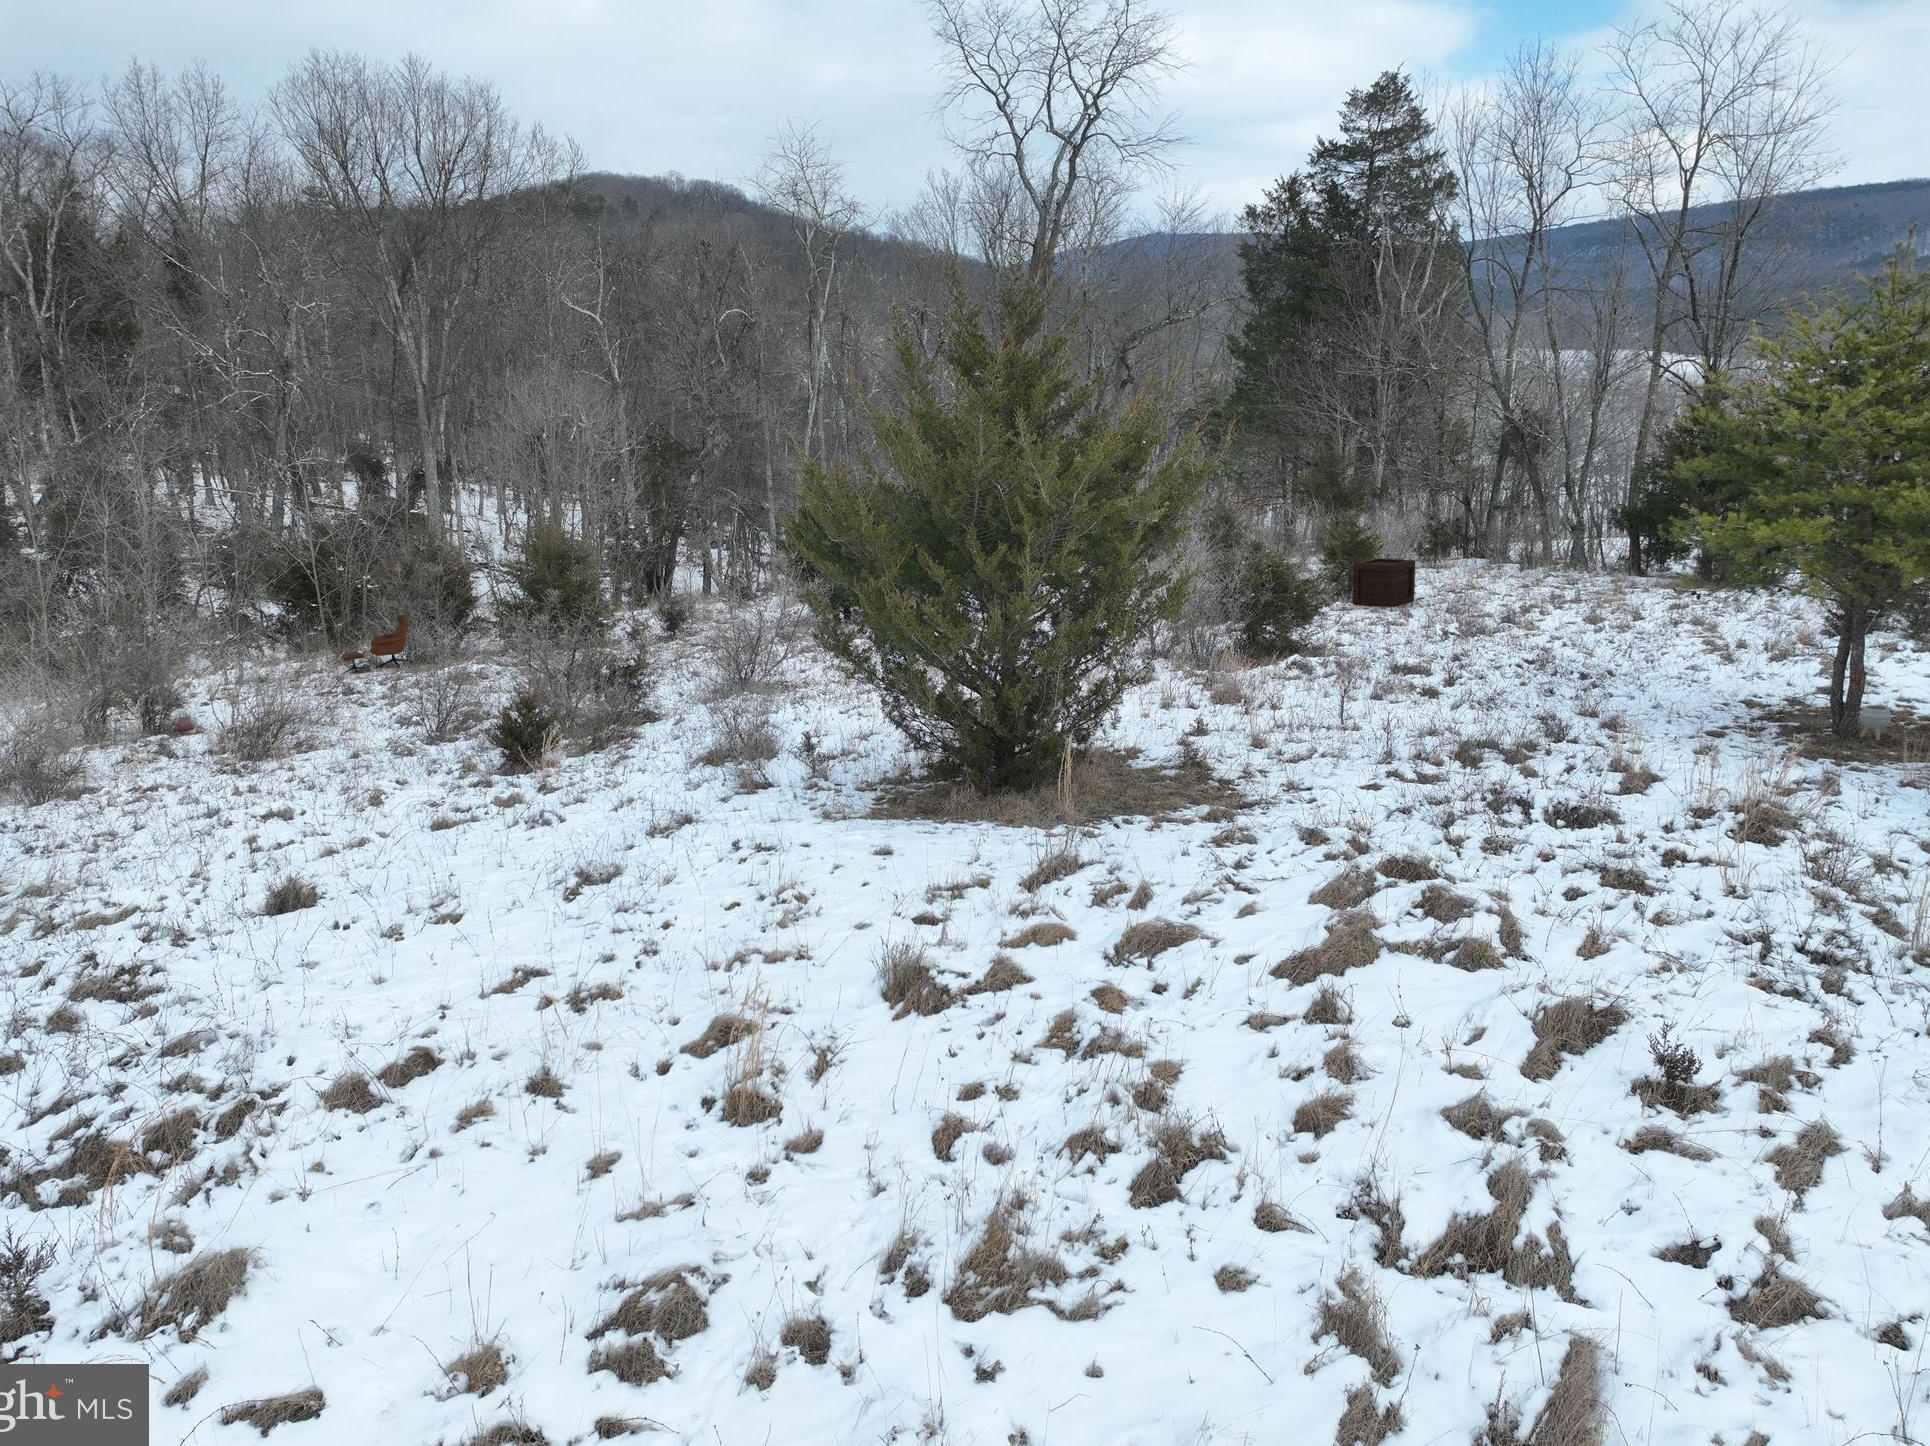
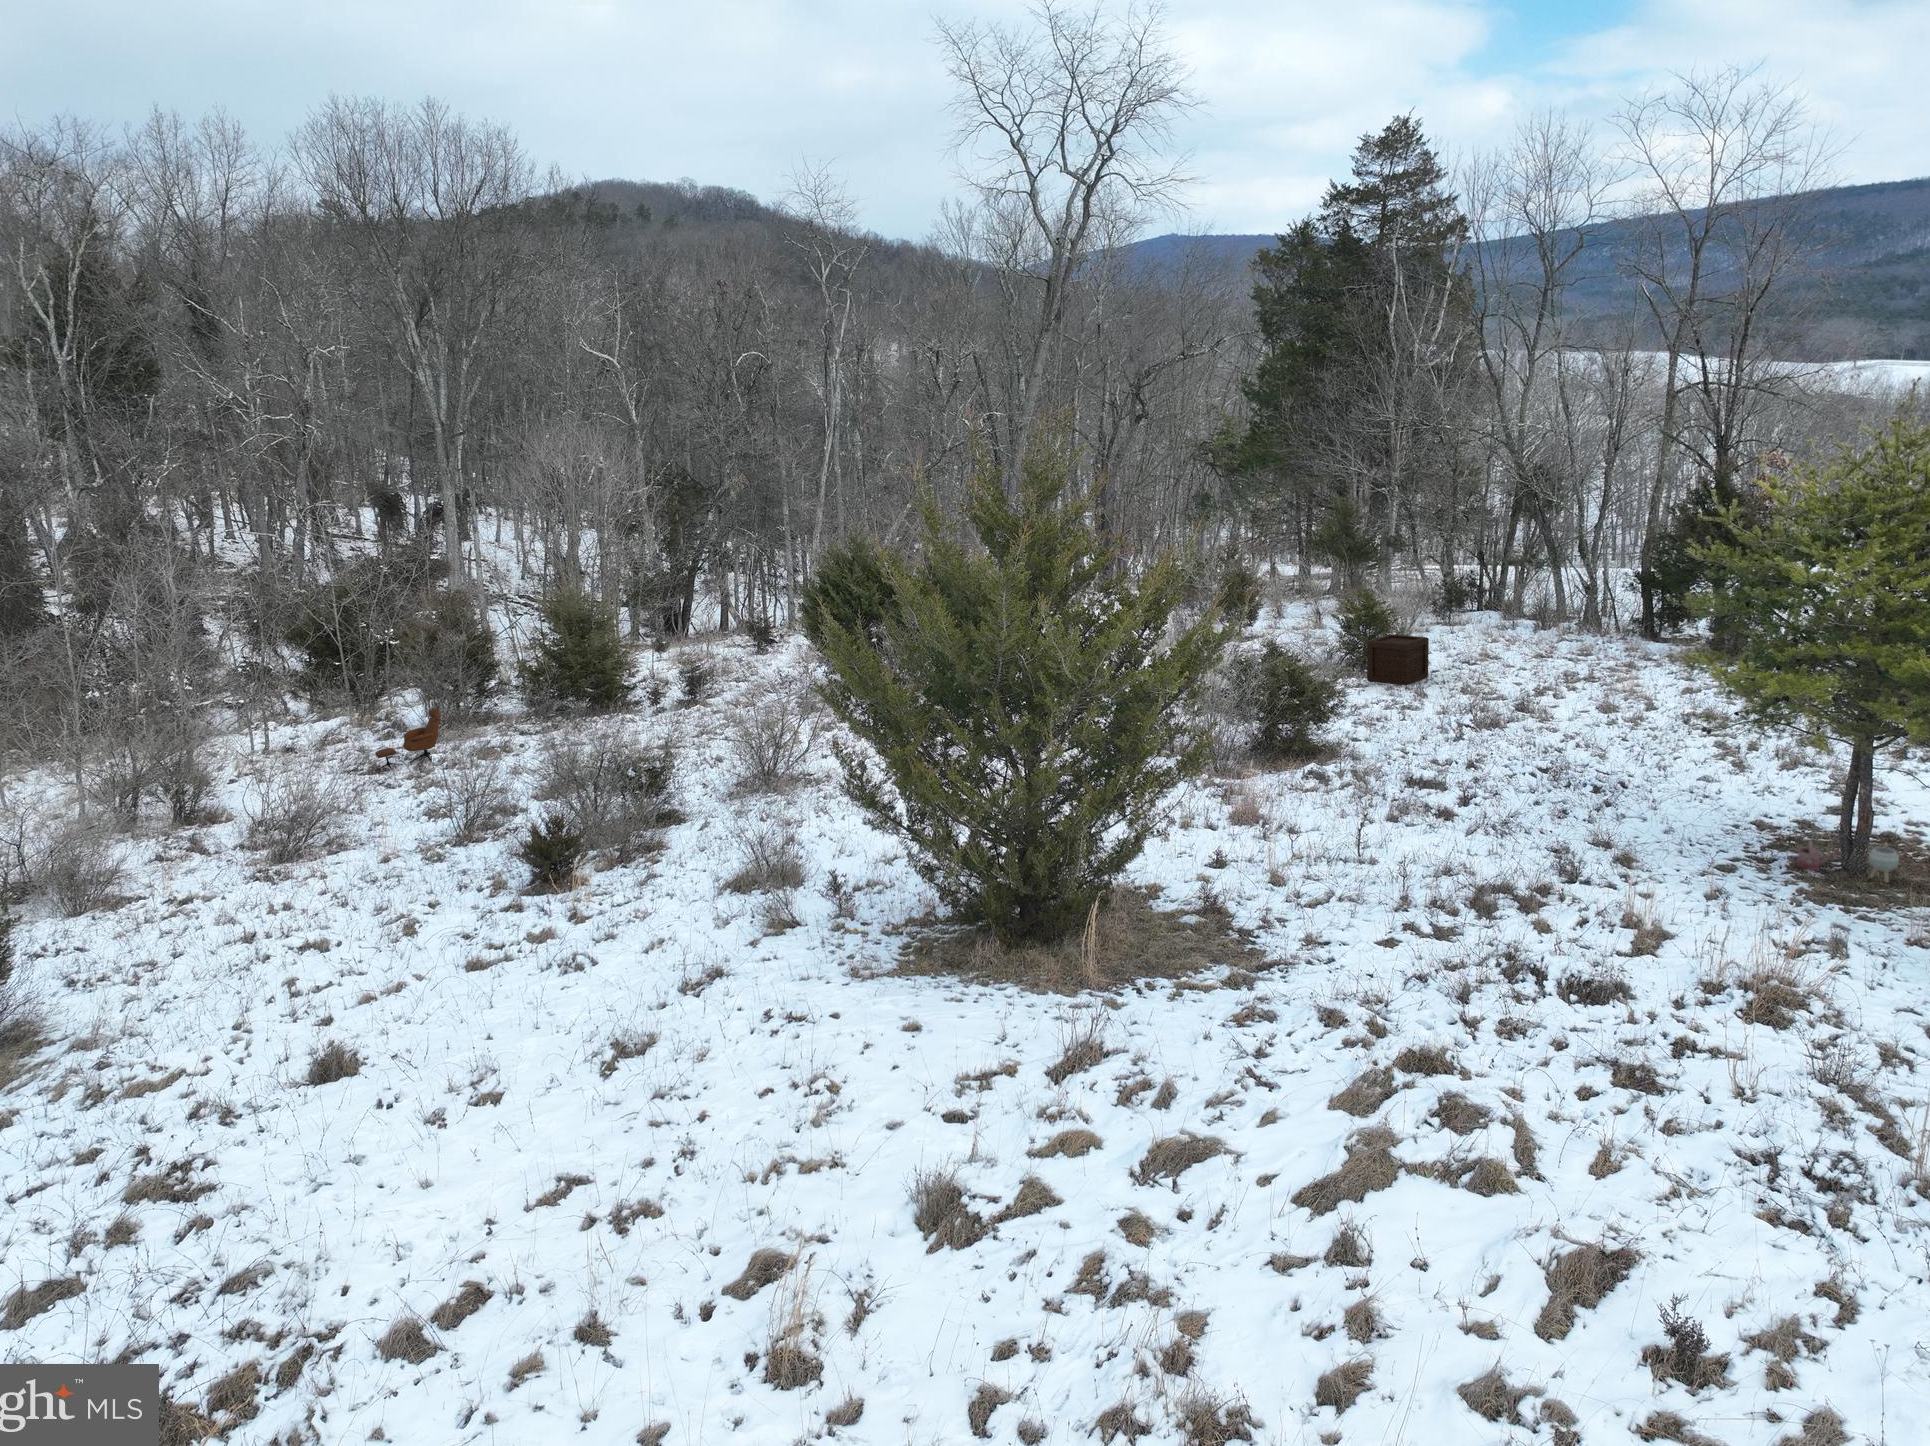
watering can: present [166,716,194,731] -> present [1787,841,1841,870]

